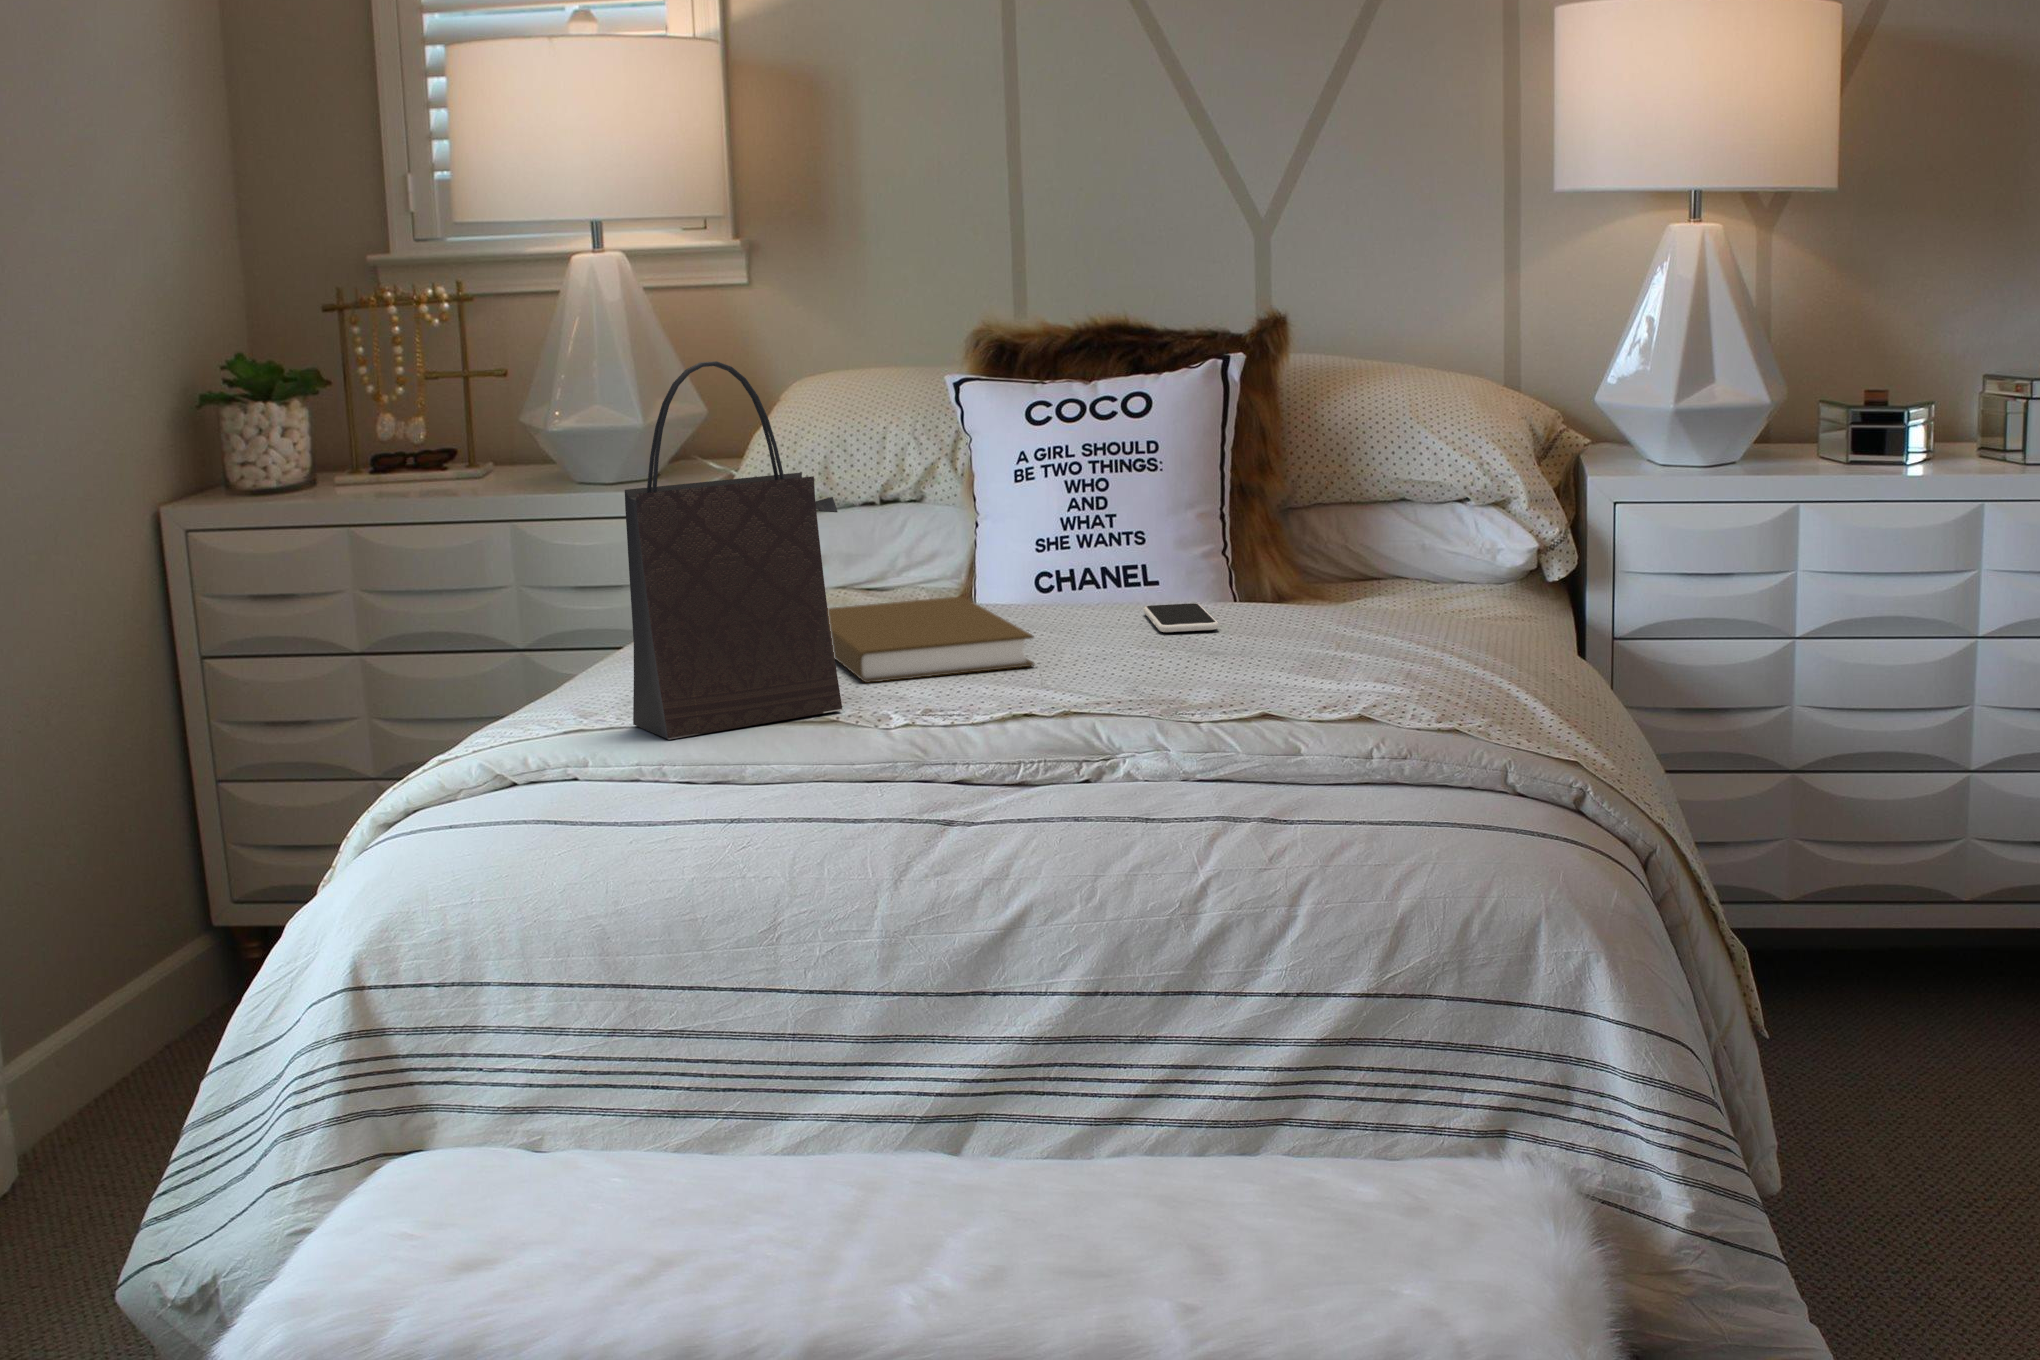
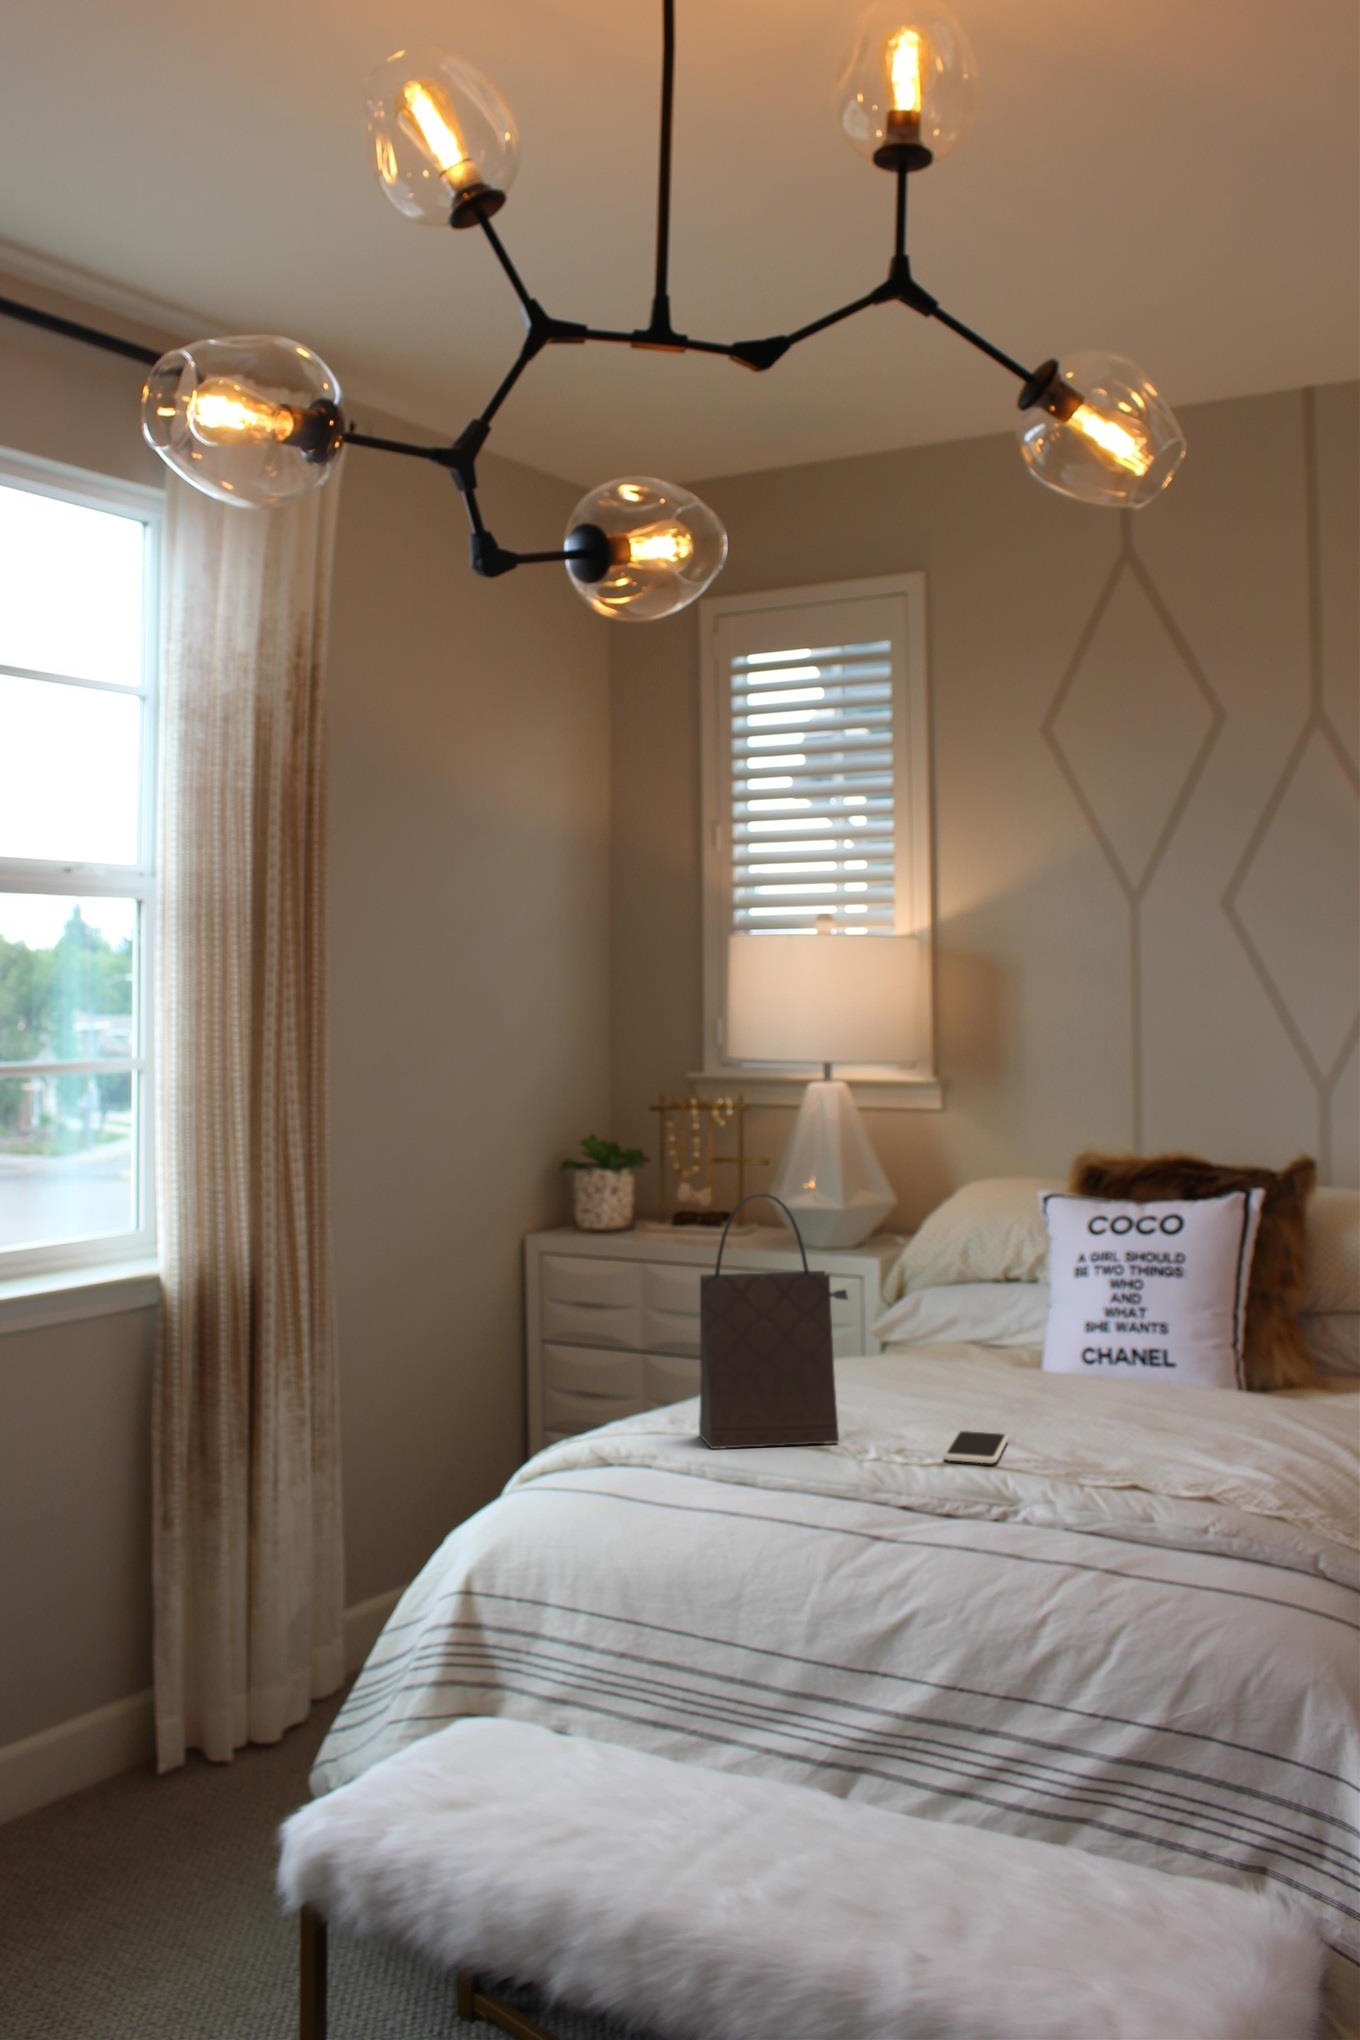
book: present [828,596,1034,683] -> none [866,1363,1005,1426]
smartphone: present [1143,603,1219,633] -> present [944,1431,1008,1463]

